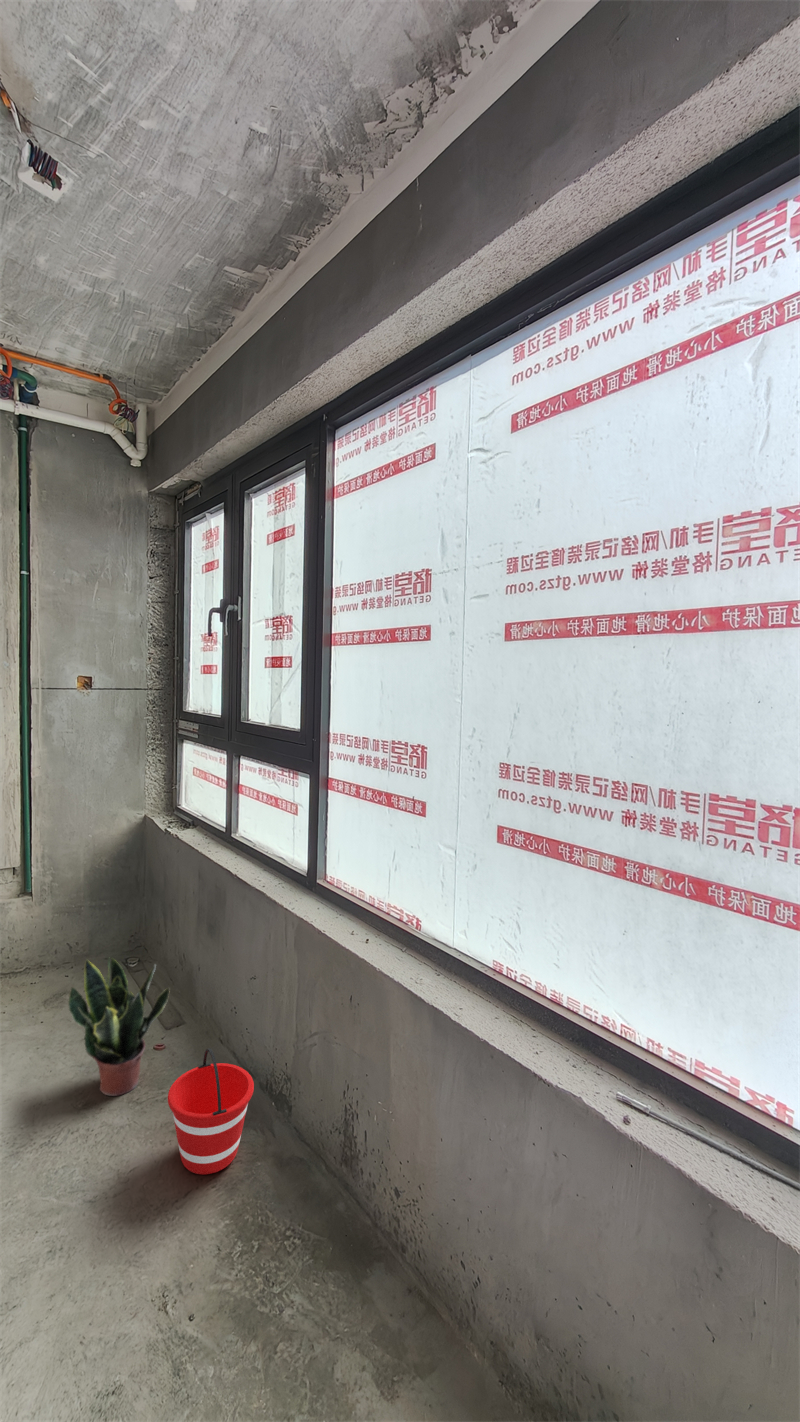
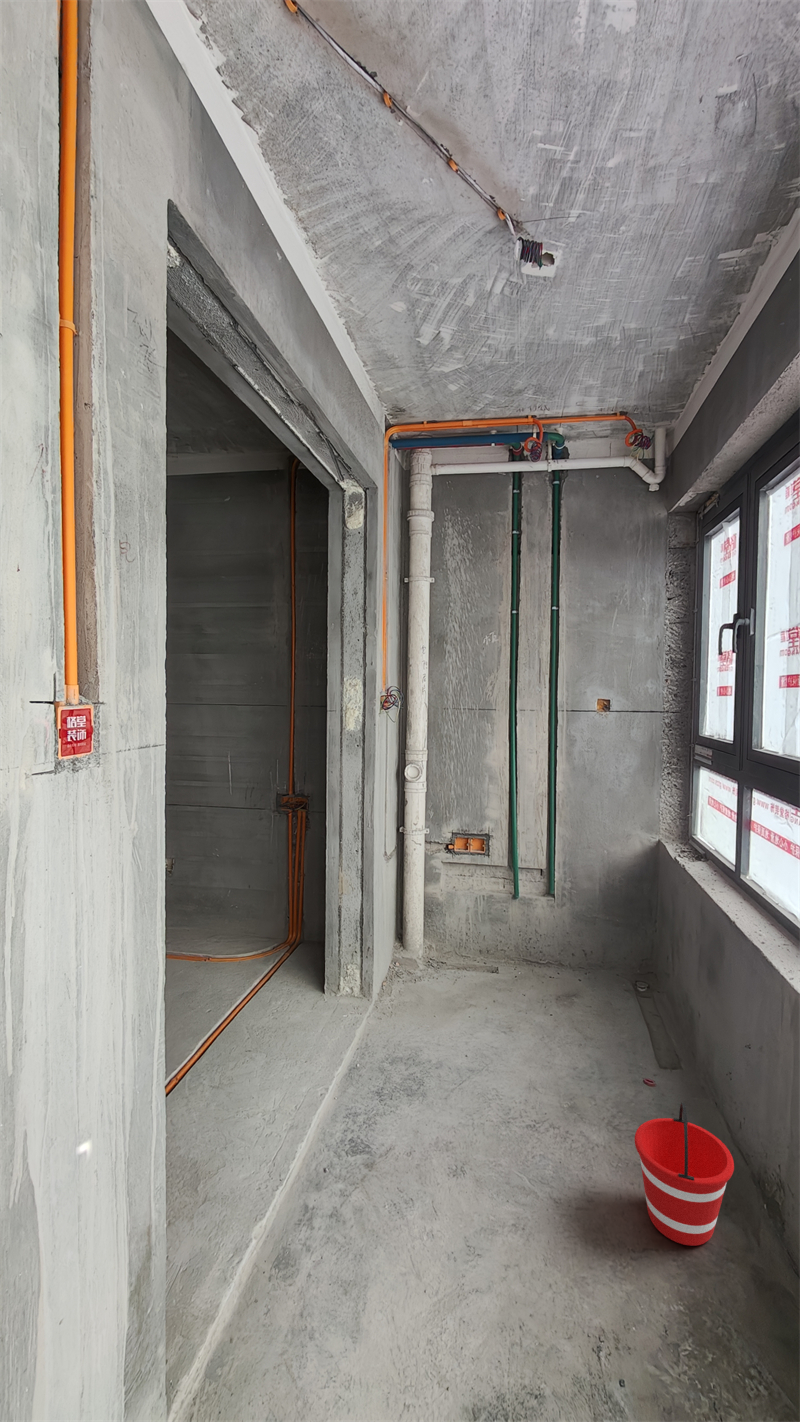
potted plant: present [68,959,169,1096] -> none [559,967,655,1116]

